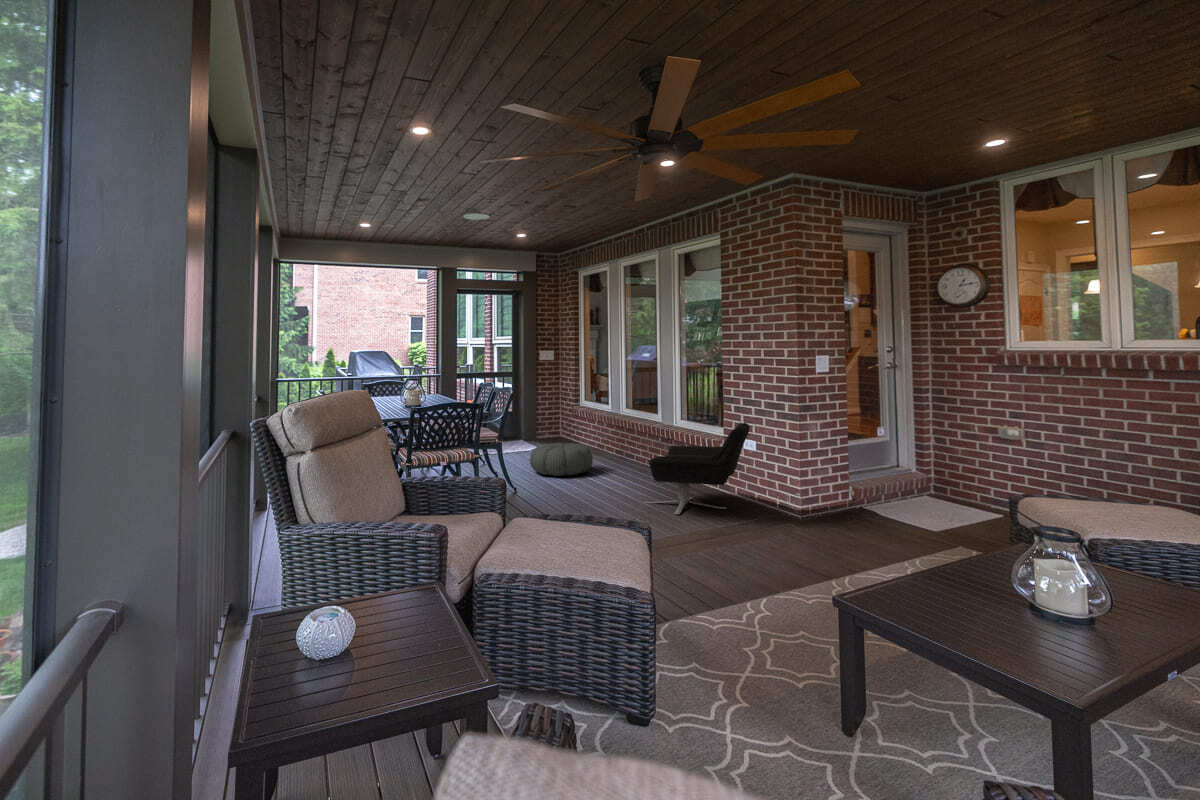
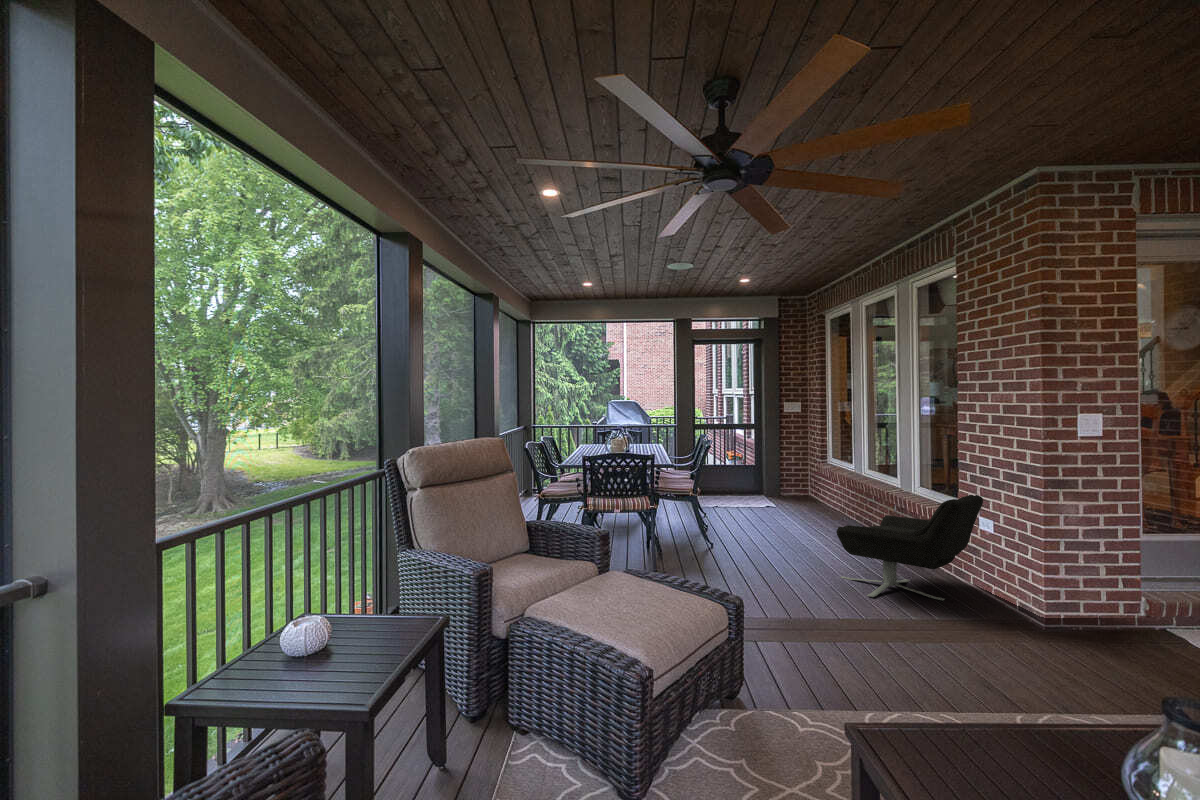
pouf: present [530,443,593,476] -> none [743,501,813,537]

